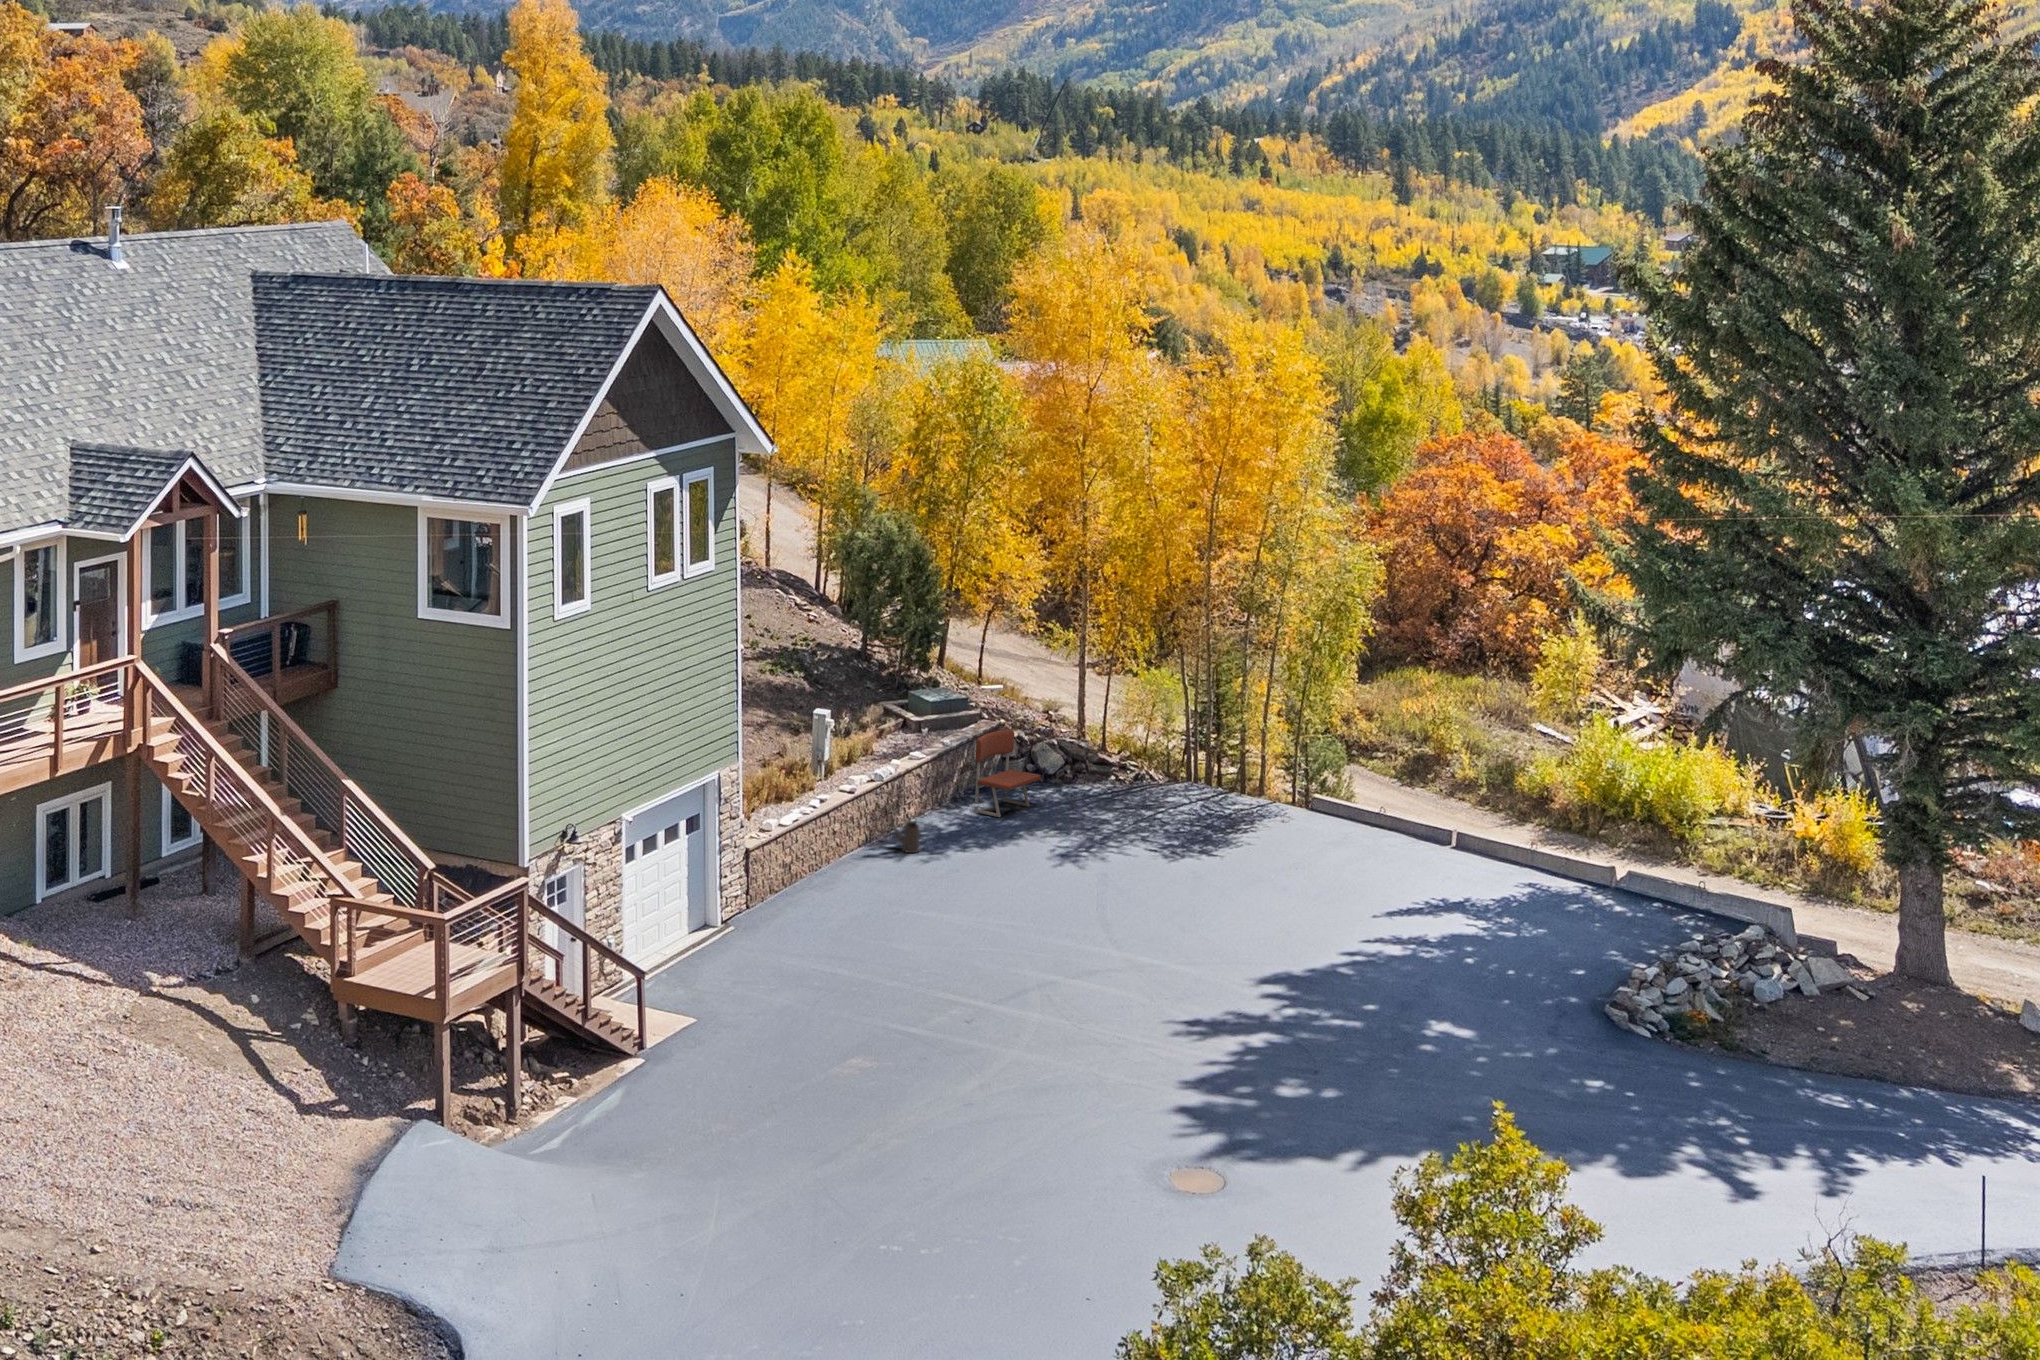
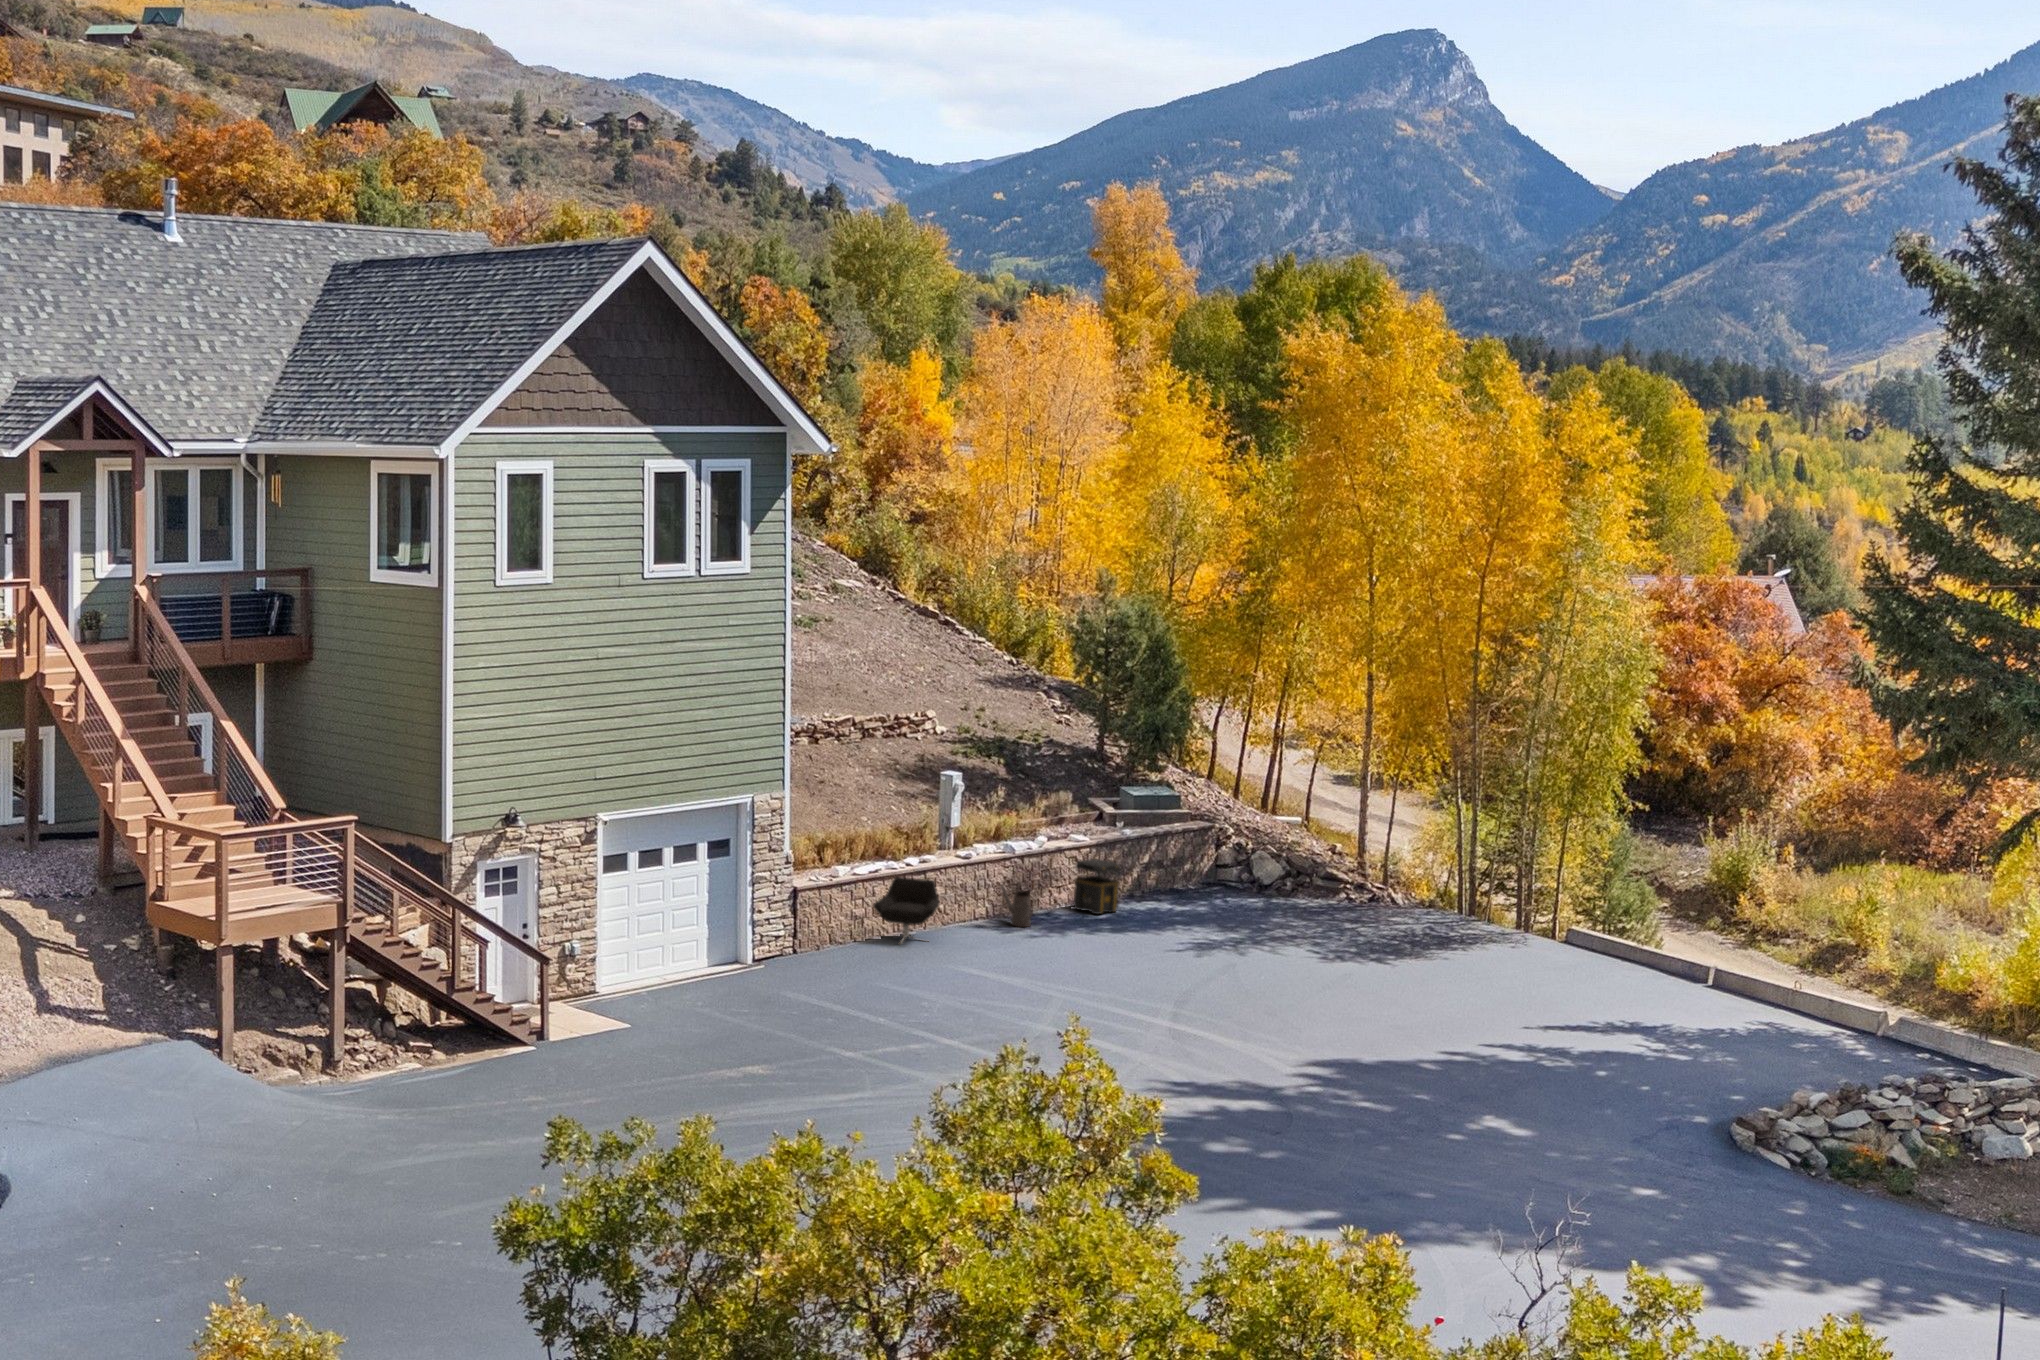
bench: present [973,730,1041,817] -> none [1138,812,1224,908]
toolbox: none [934,782,972,831] -> present [1074,859,1120,914]
lounge chair: none [812,823,869,886] -> present [873,876,940,943]

